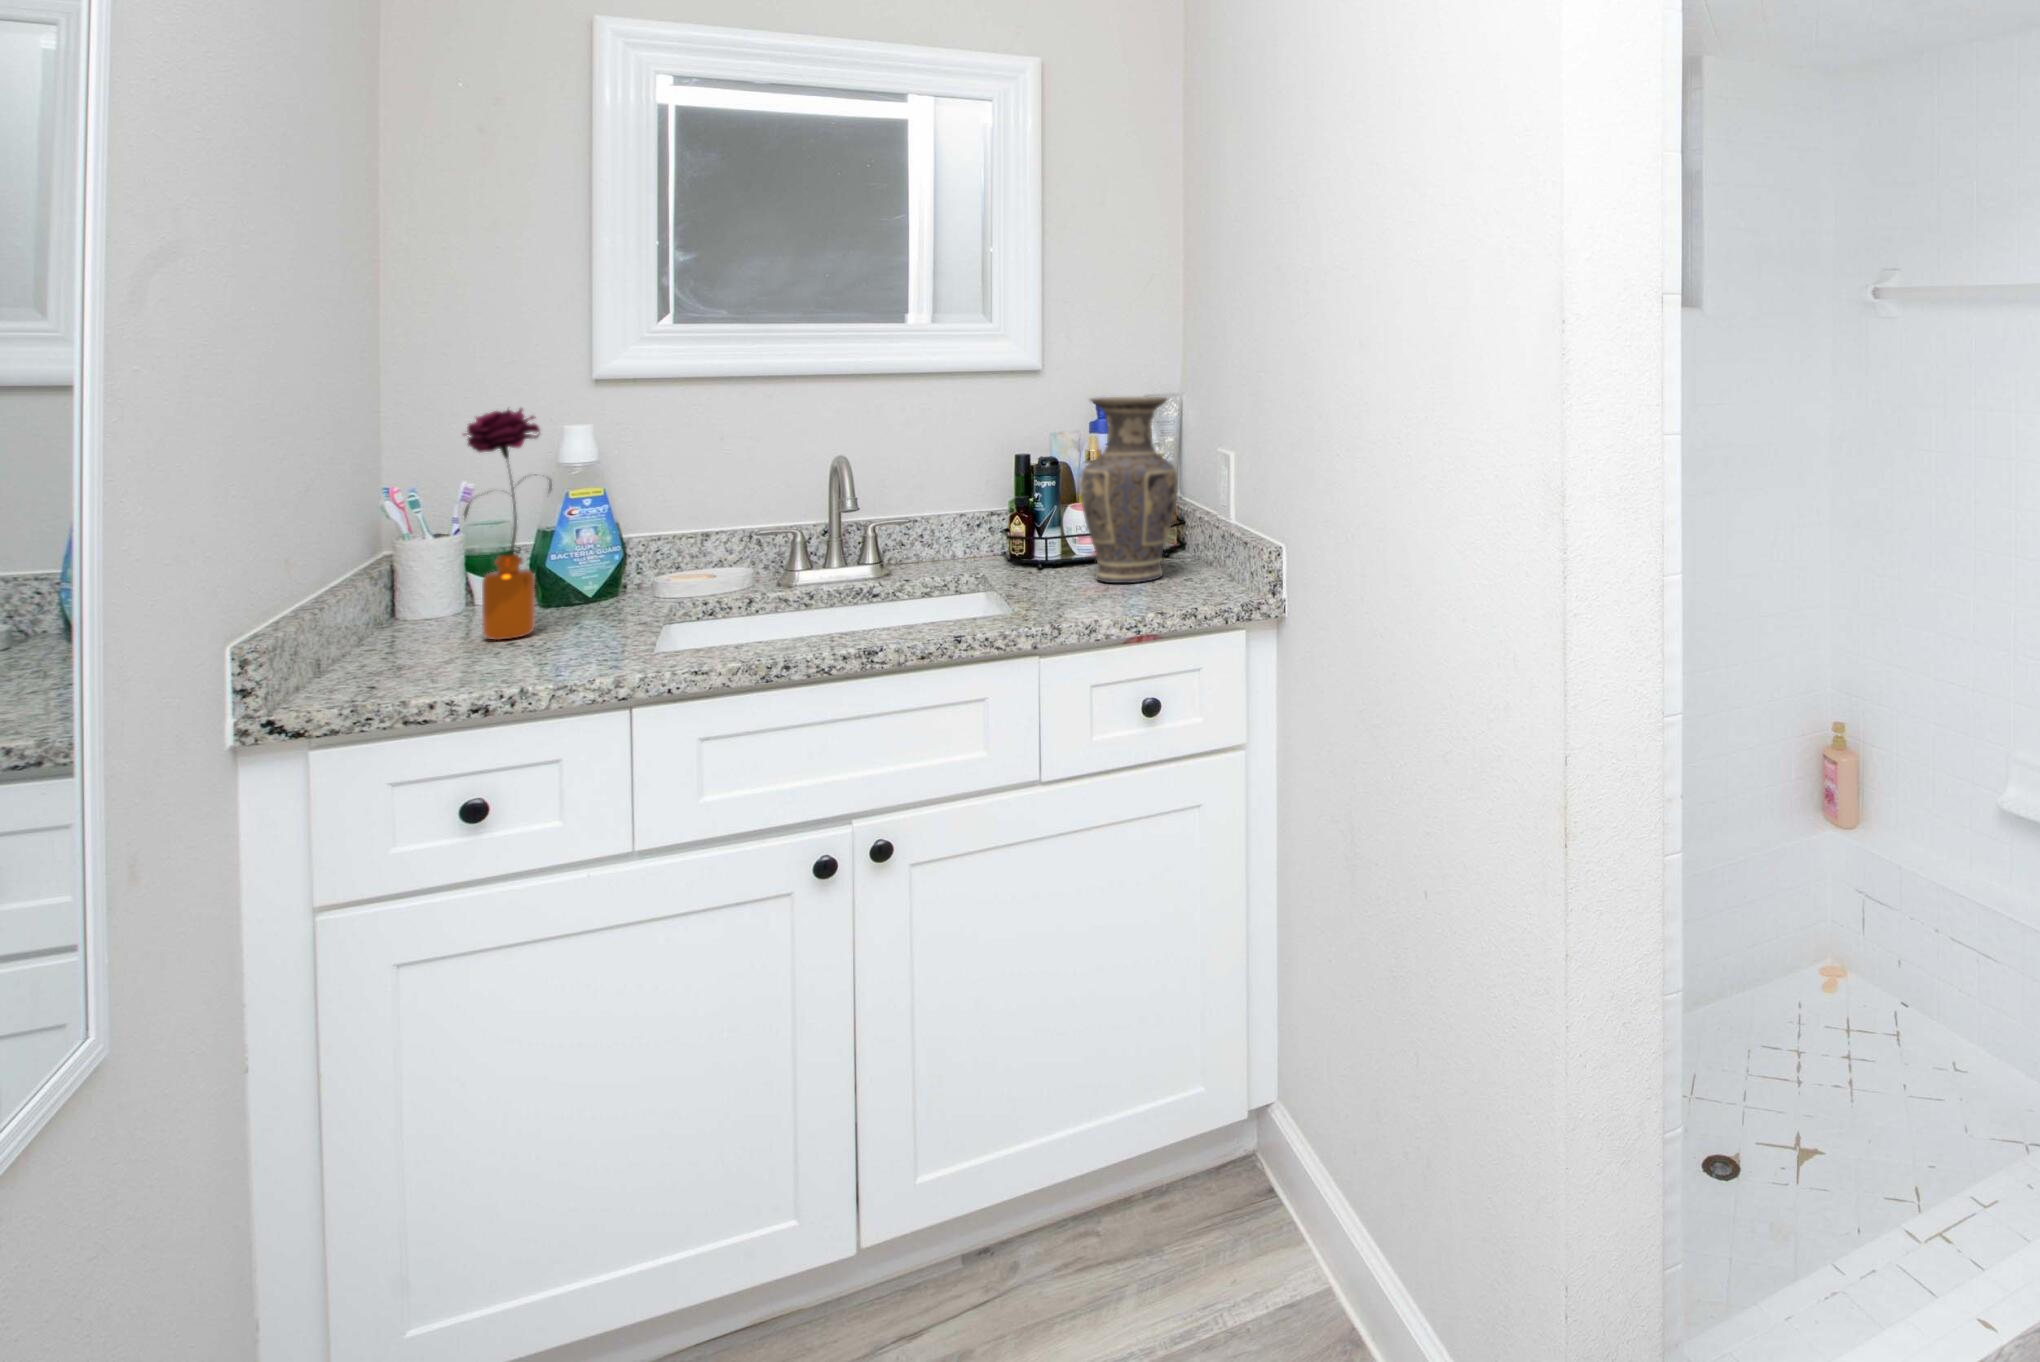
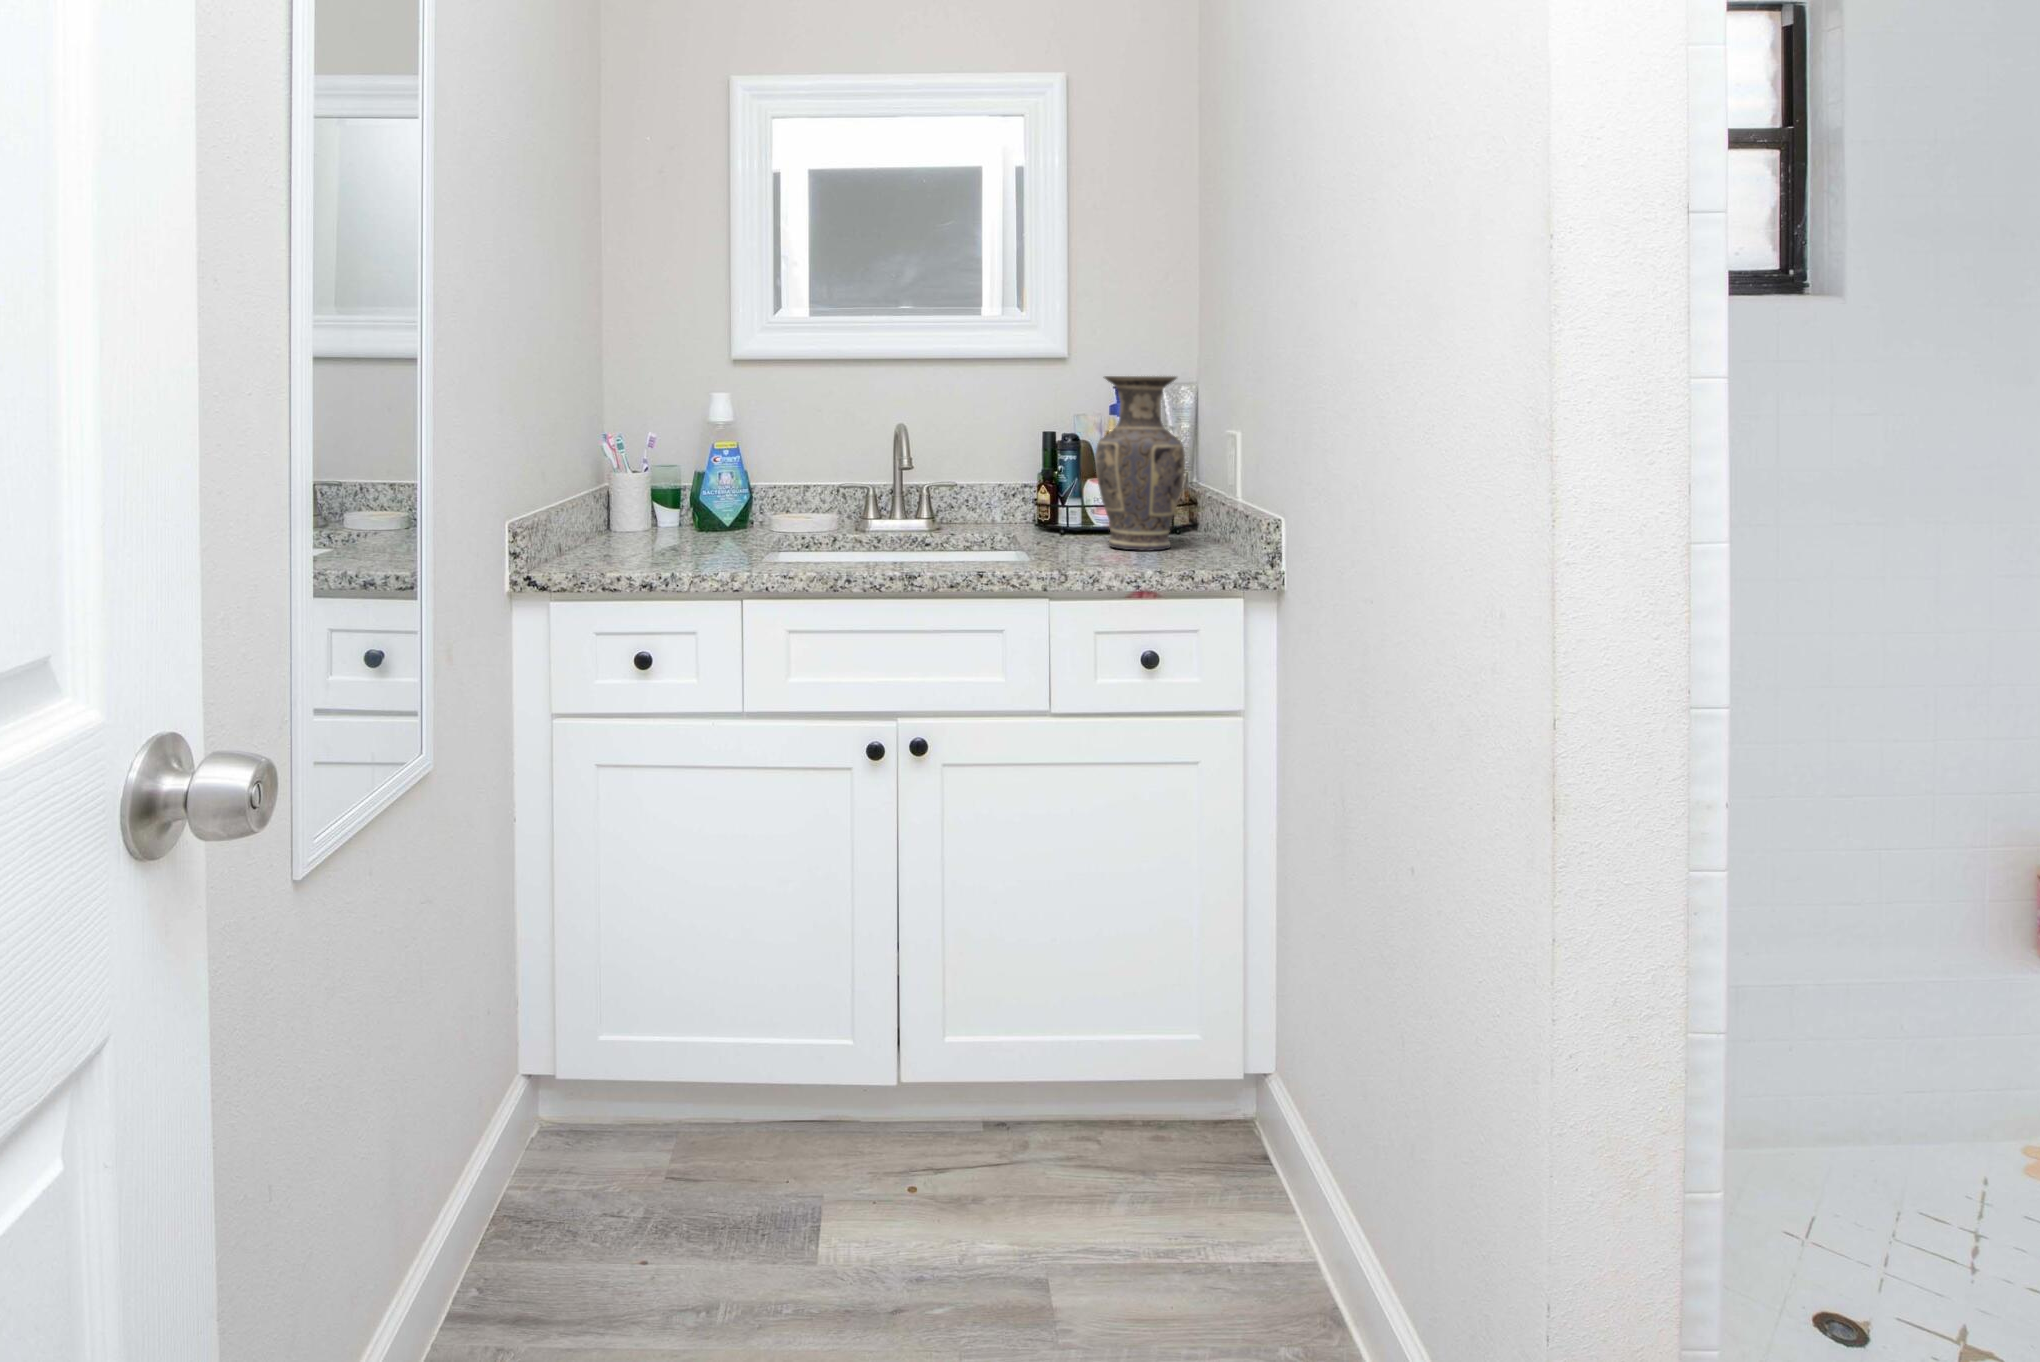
flower: present [462,408,552,640] -> none [649,372,703,548]

